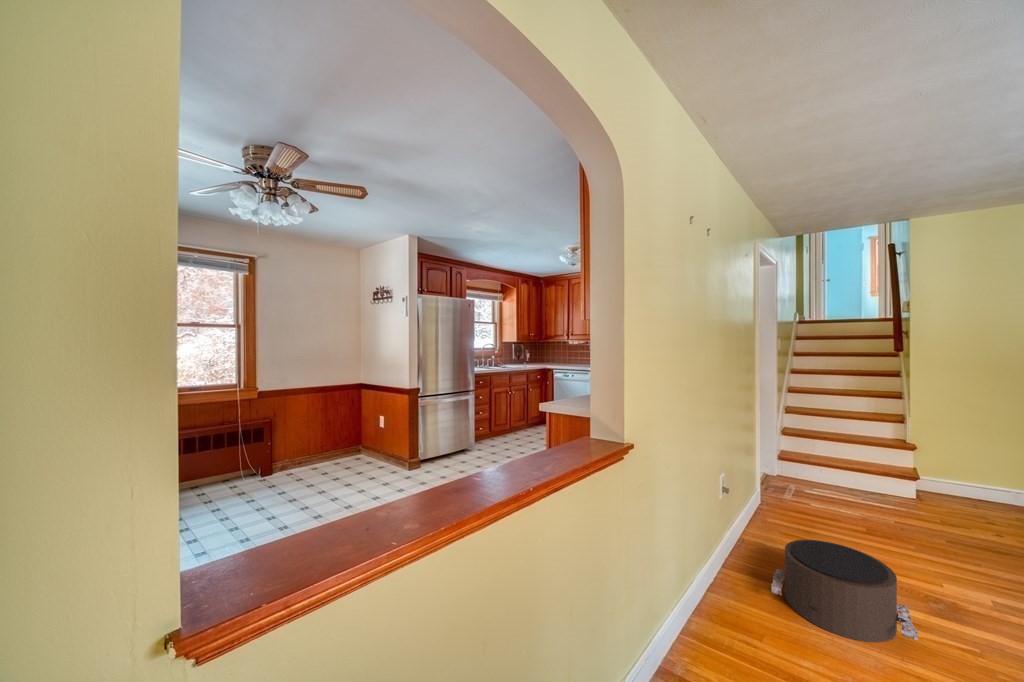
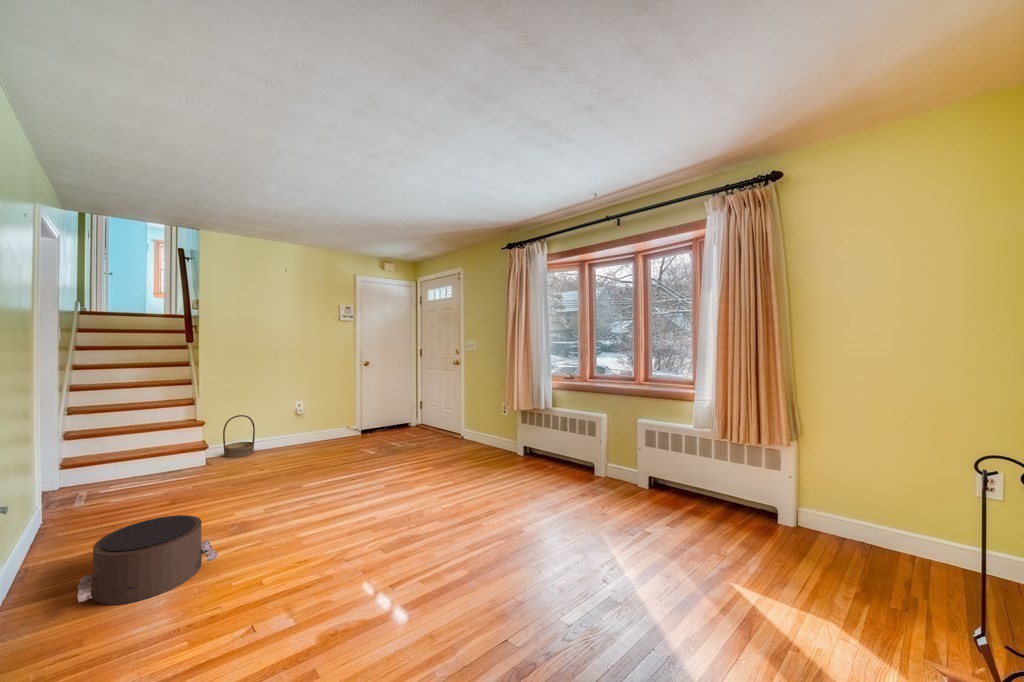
basket: none [944,451,998,510] -> present [223,415,255,457]

